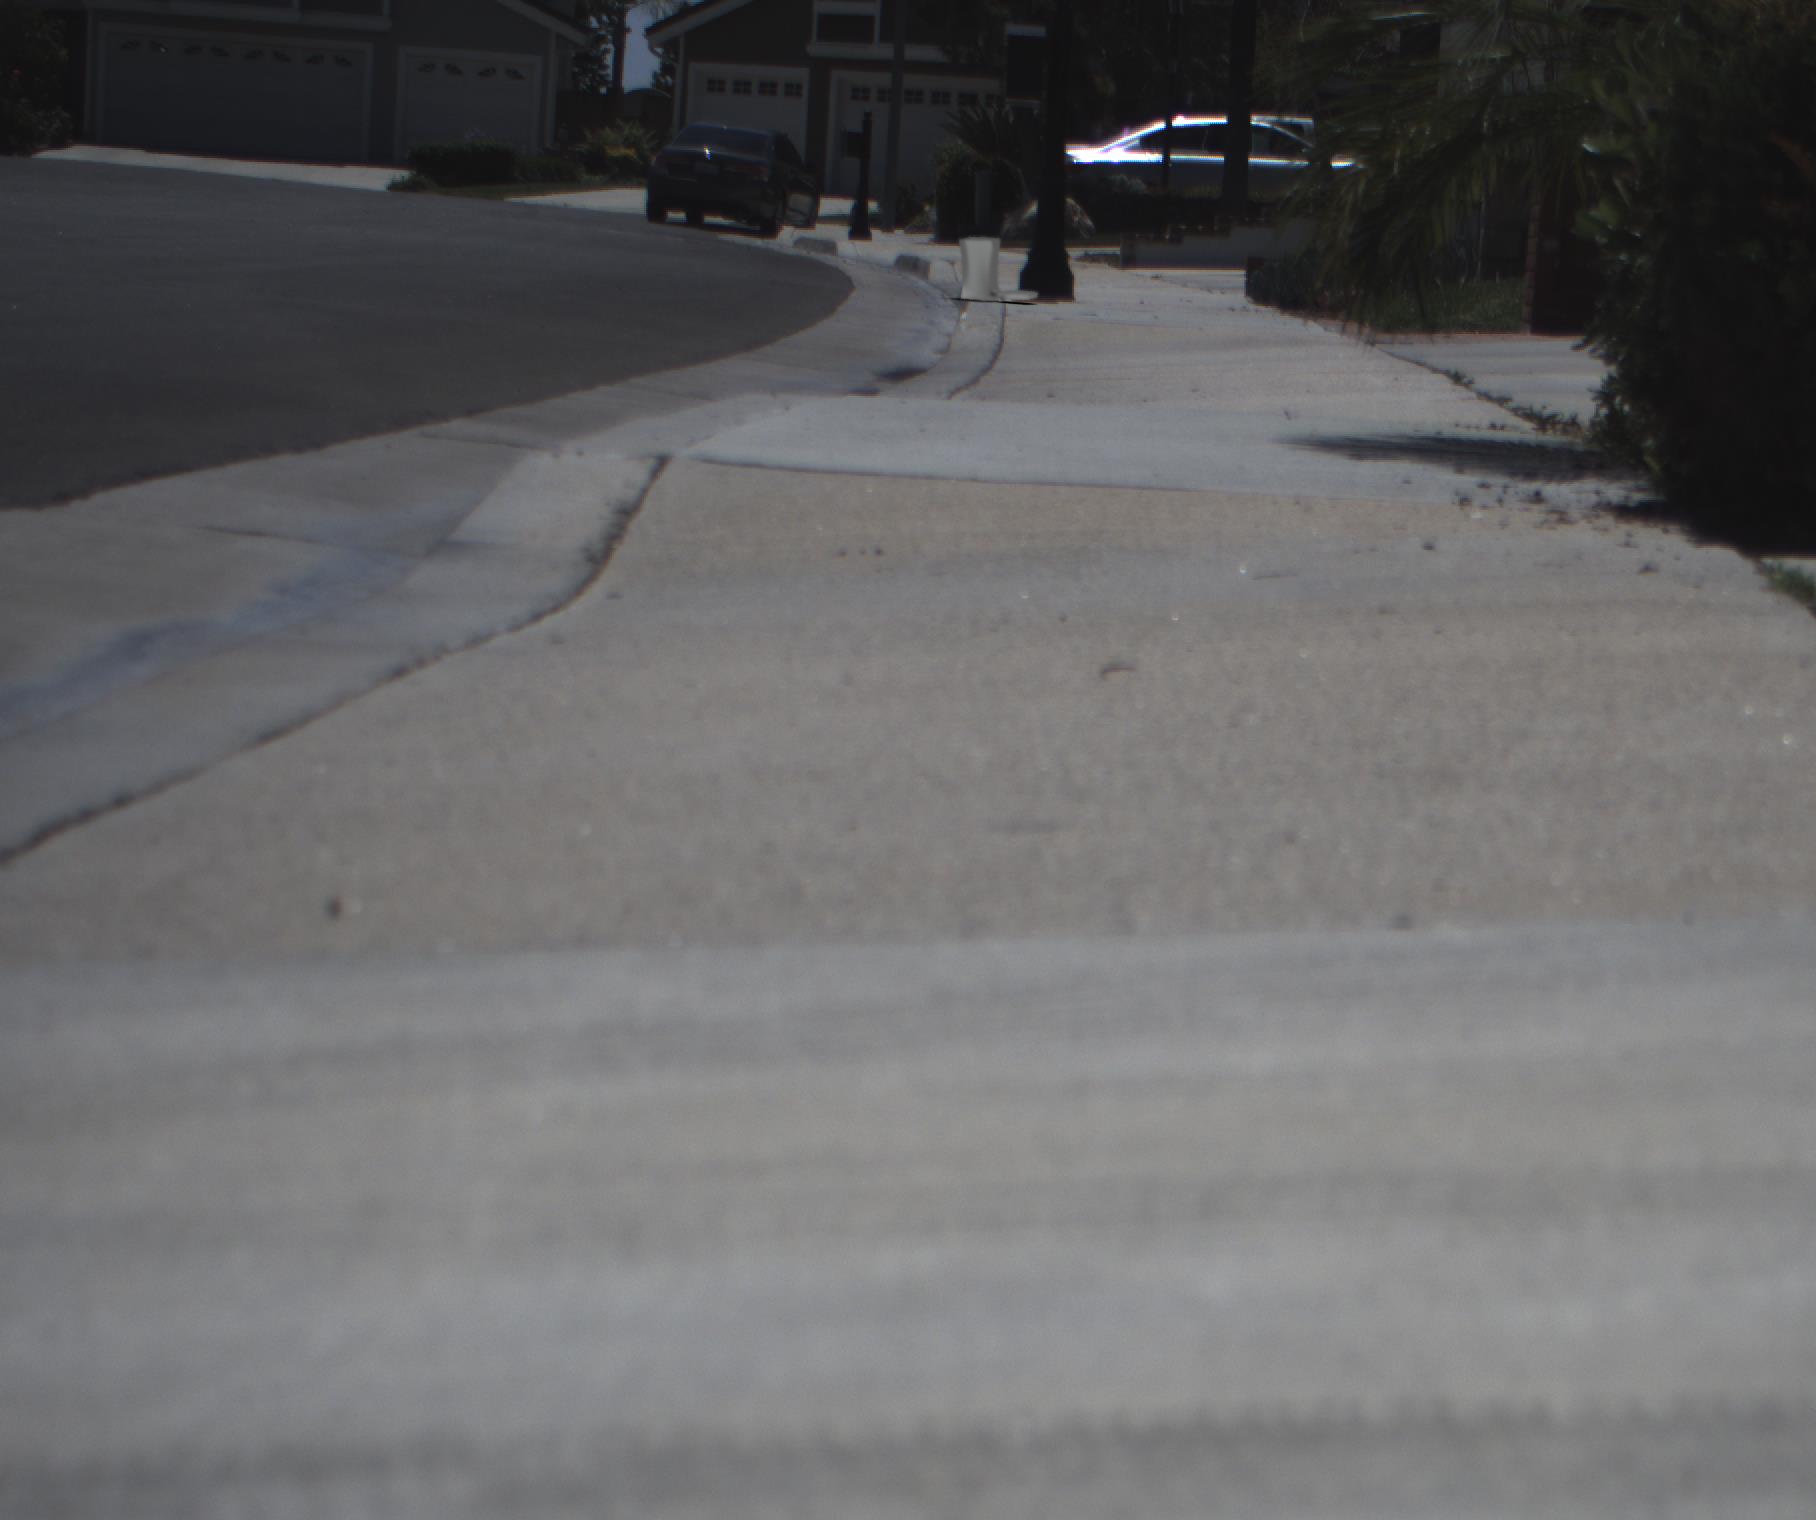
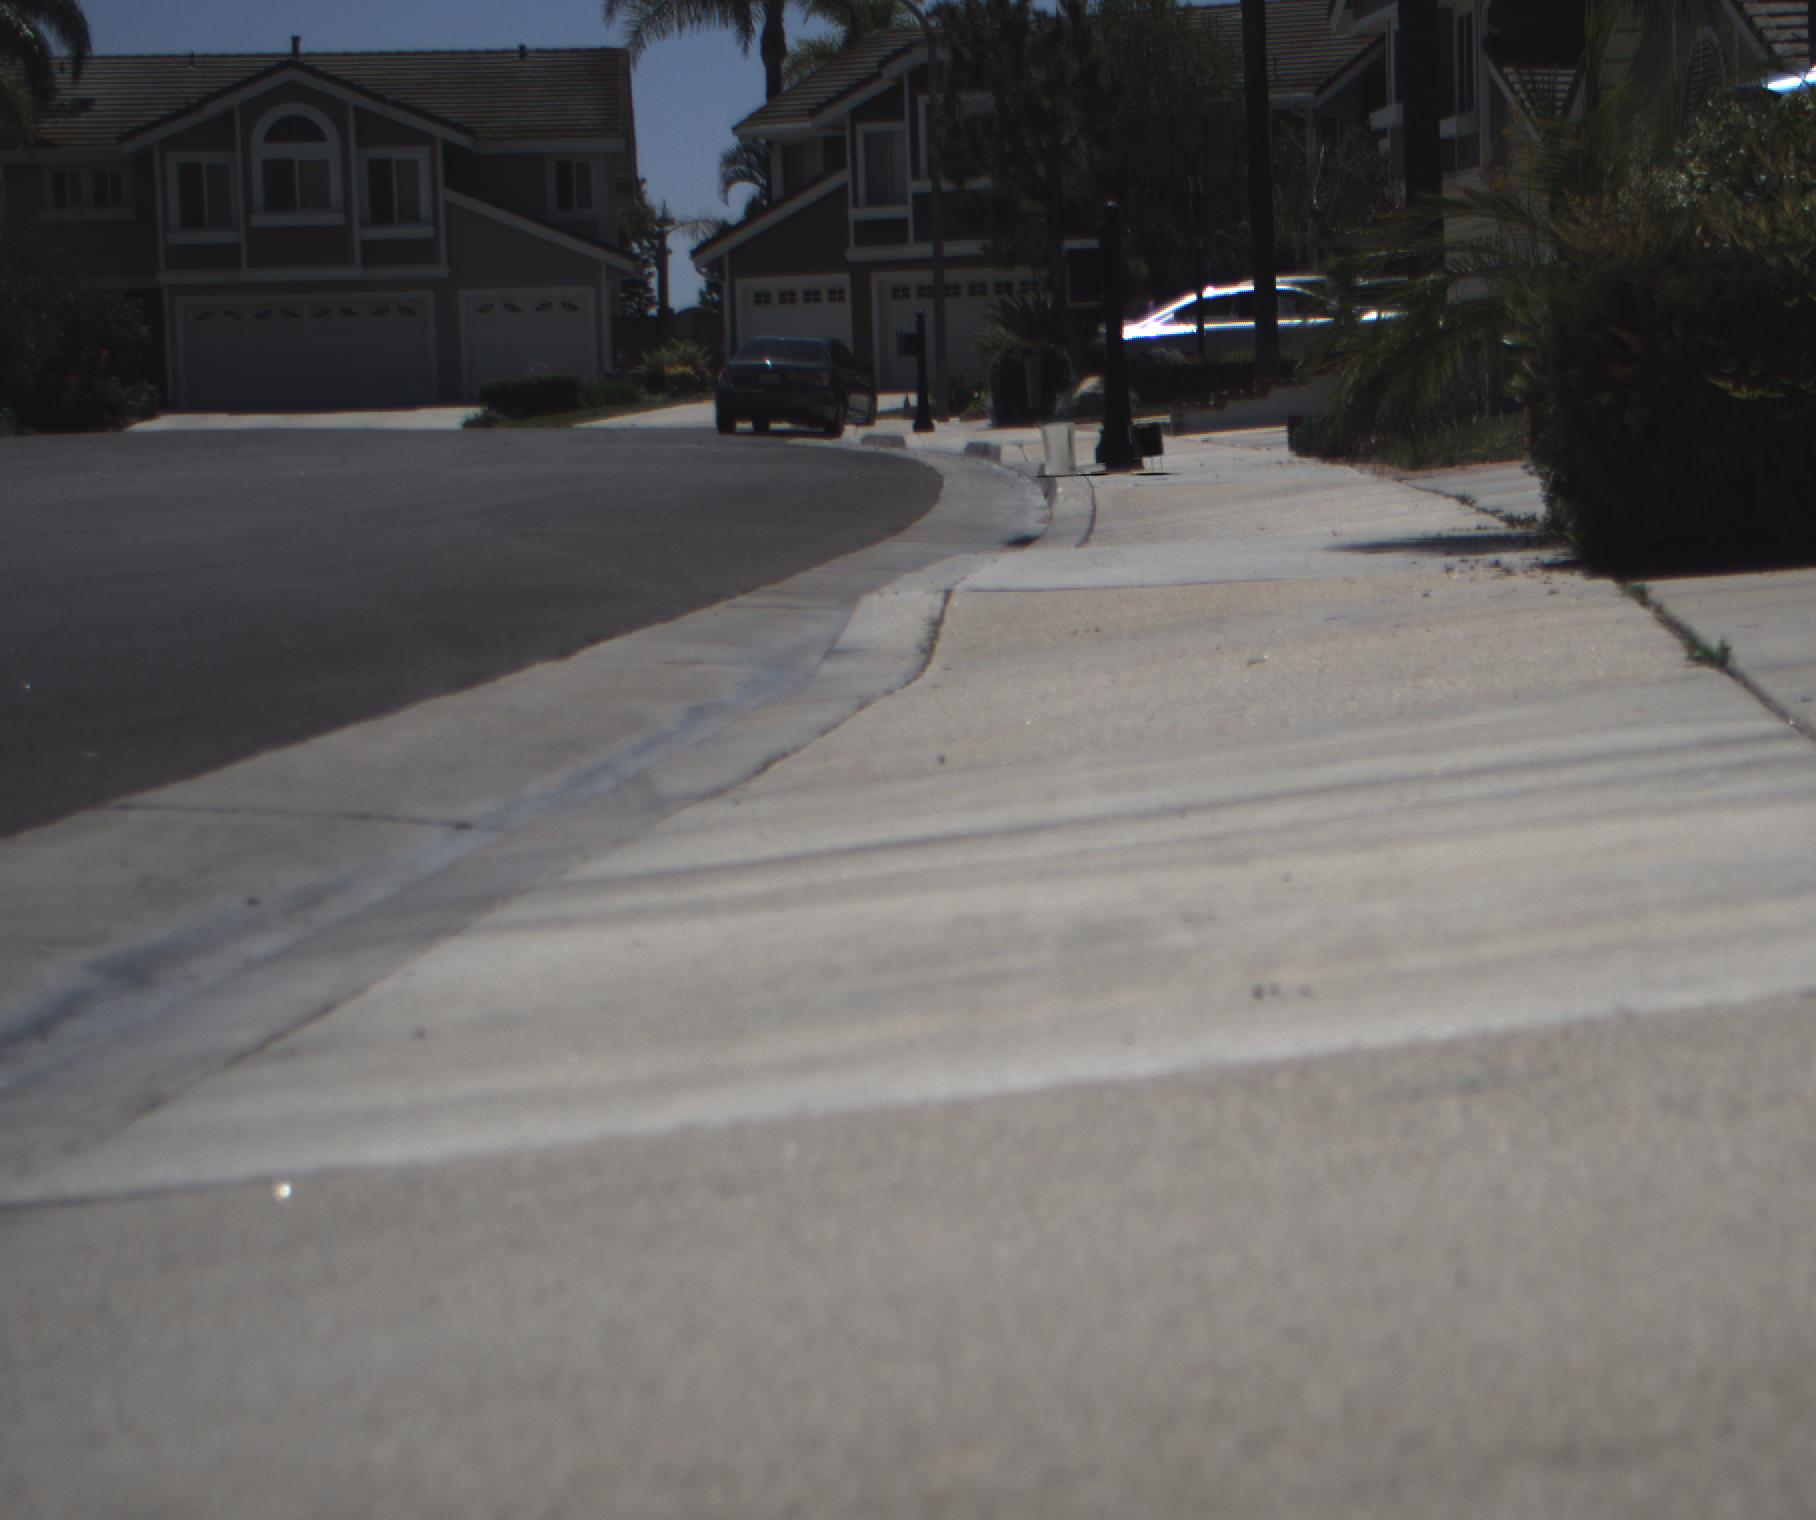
planter: none [1062,248,1102,310] -> present [1129,422,1164,474]

